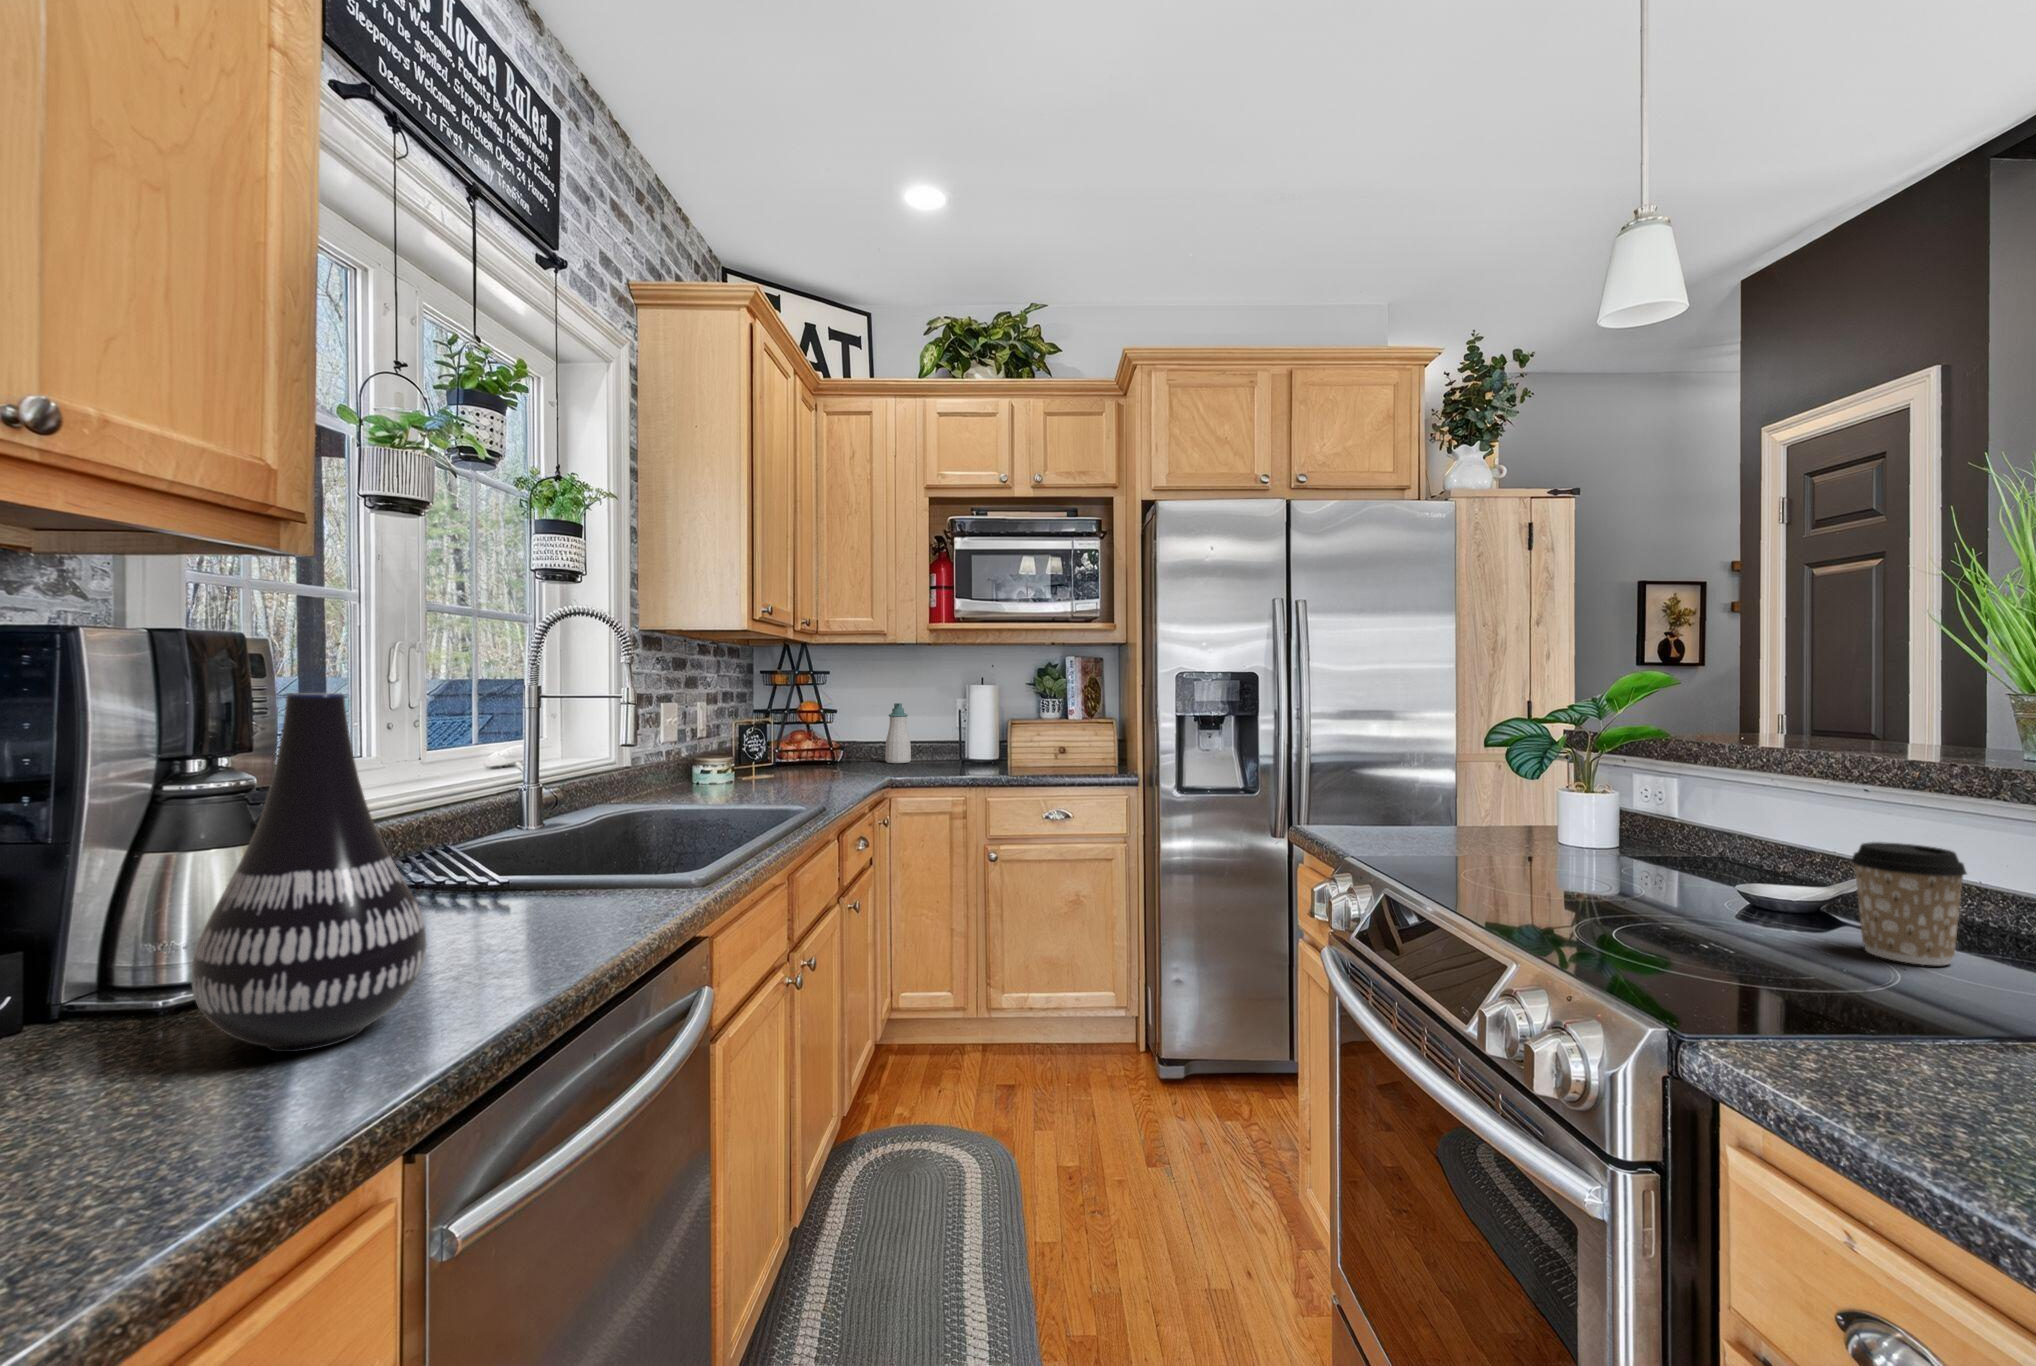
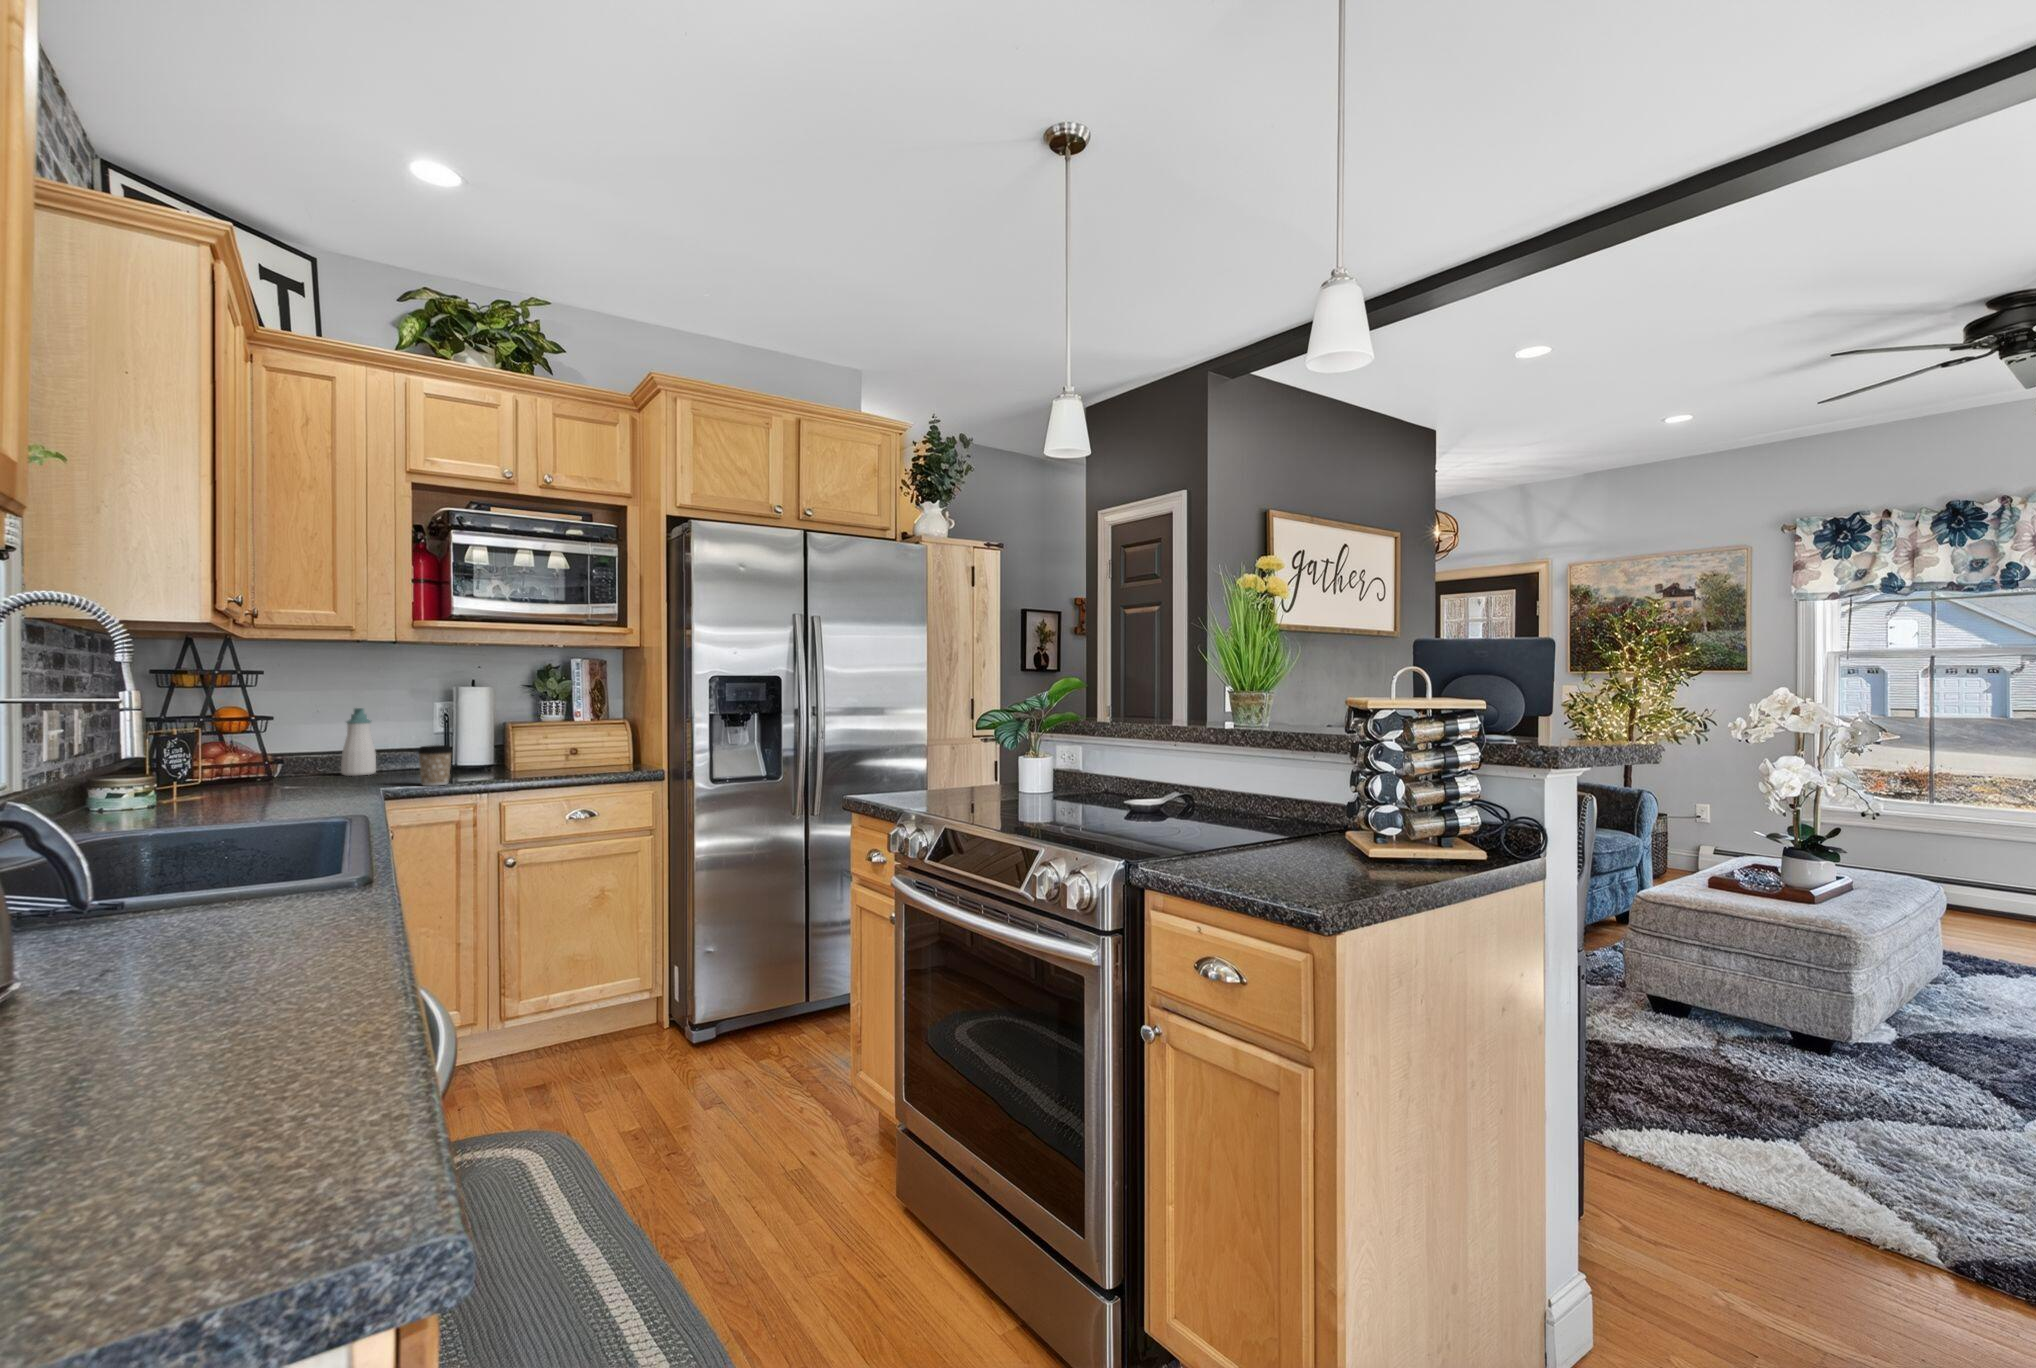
vase: present [191,693,426,1052] -> none [96,694,321,1020]
coffee cup: present [1851,842,1967,965] -> present [418,745,452,786]

